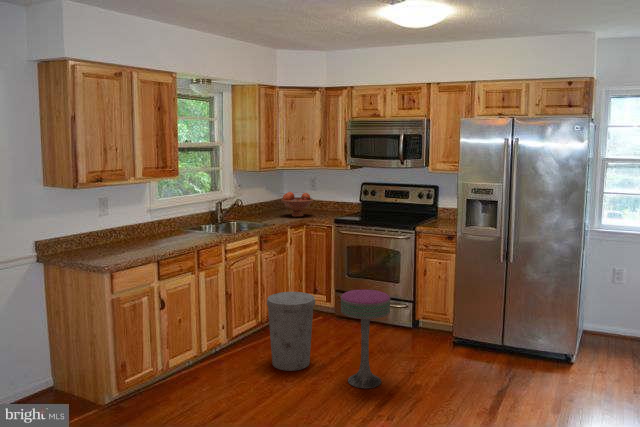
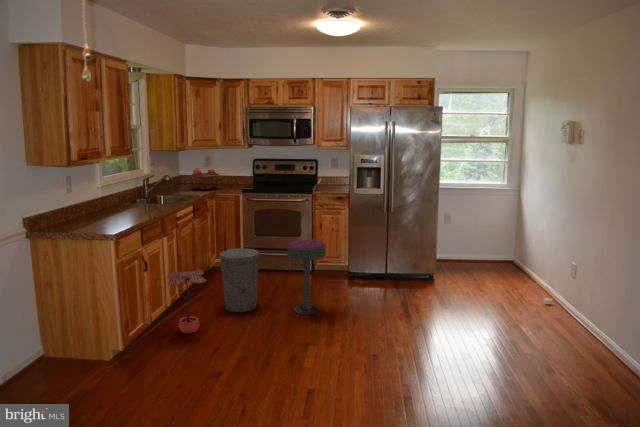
potted plant: none [184,314,234,388] -> present [167,270,206,333]

